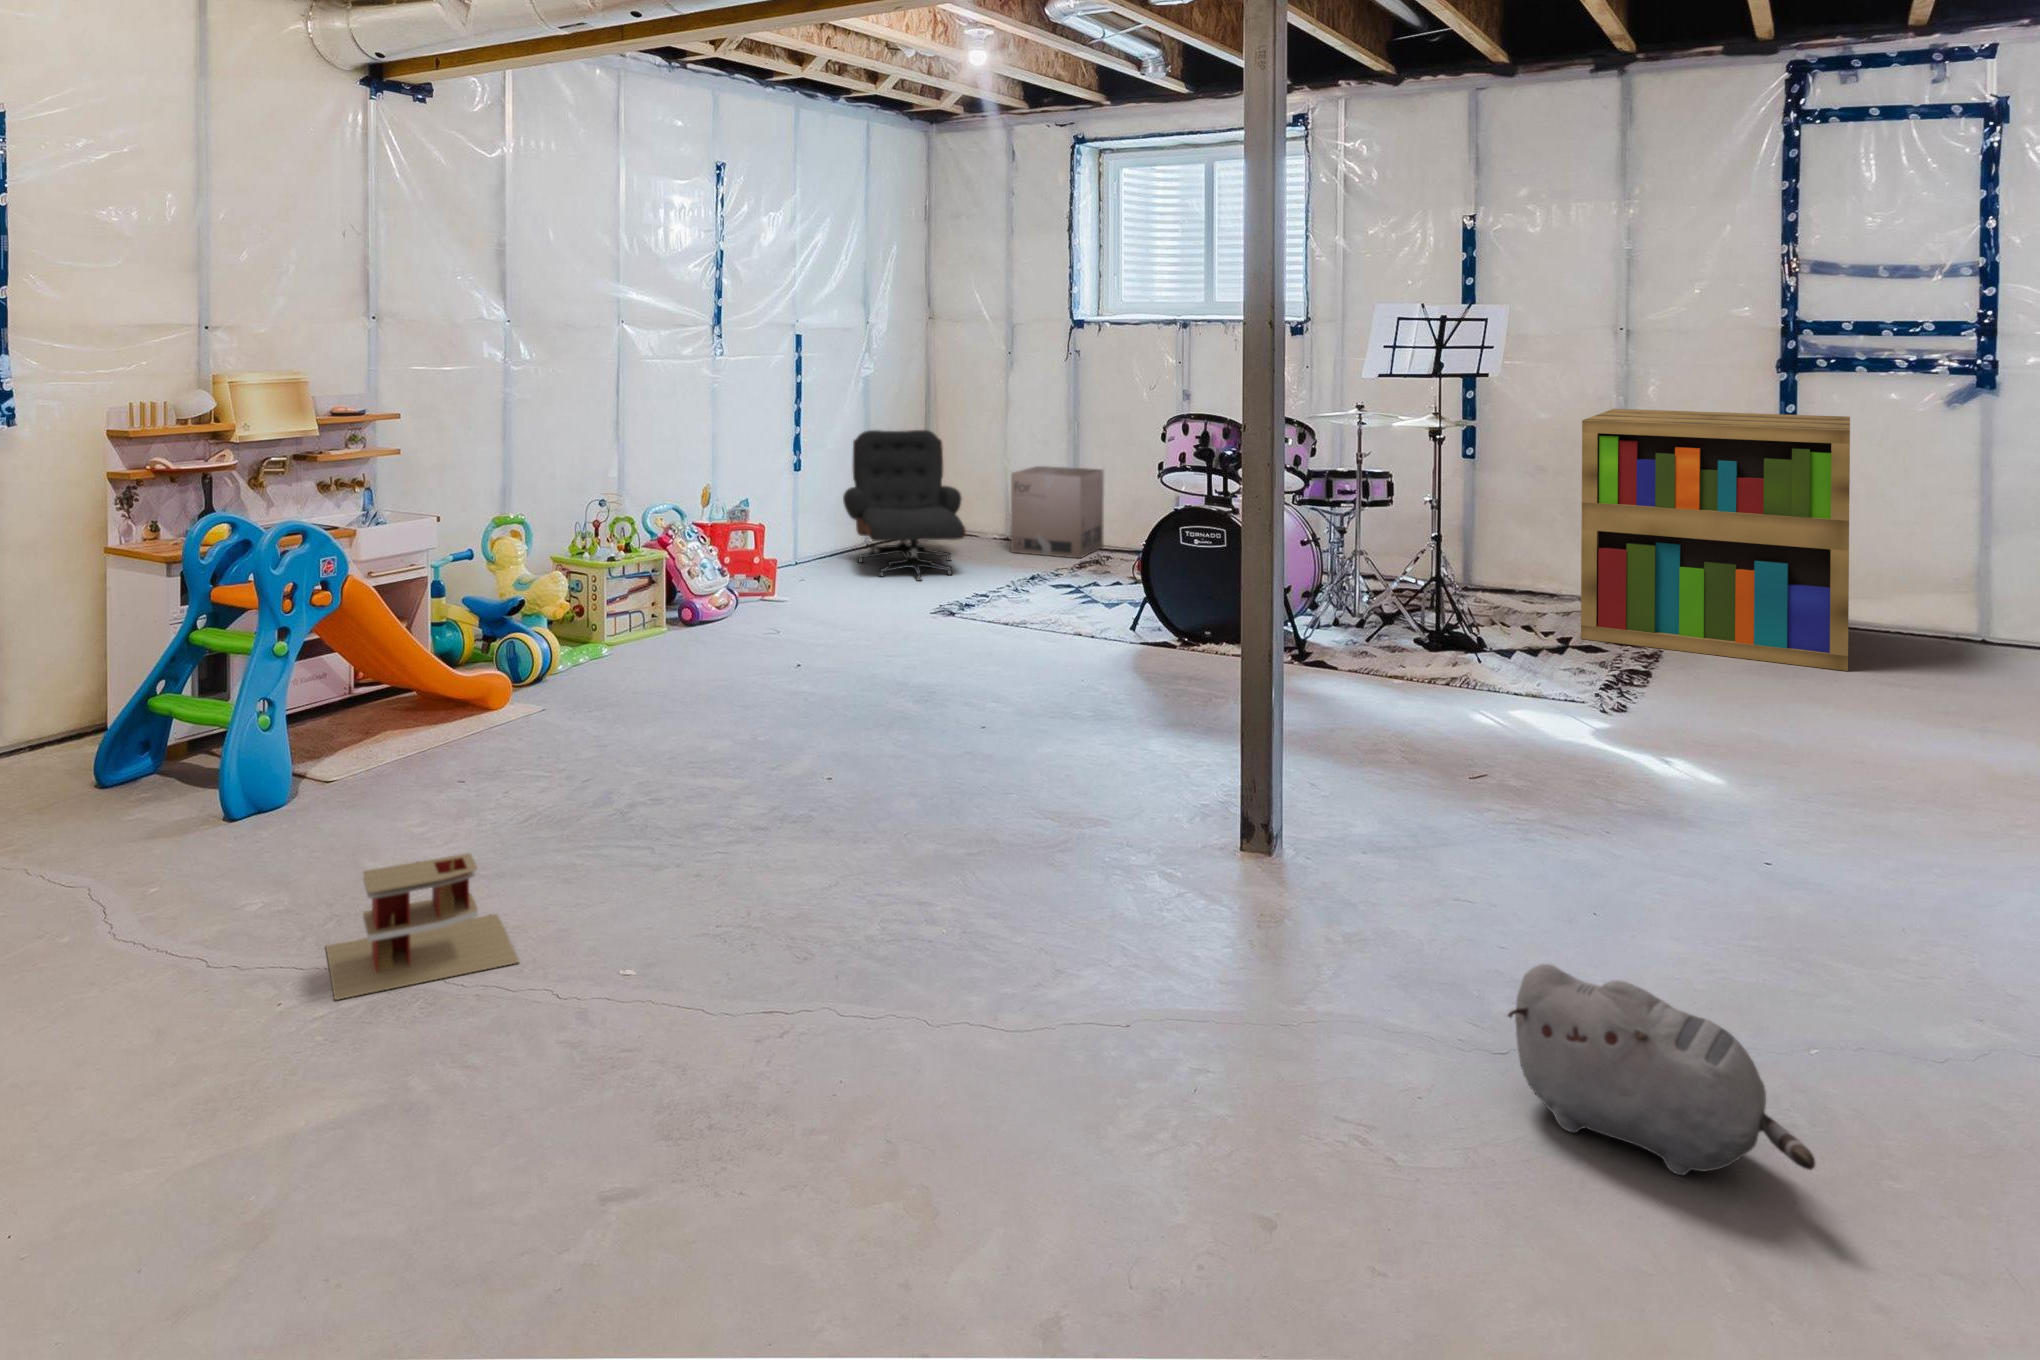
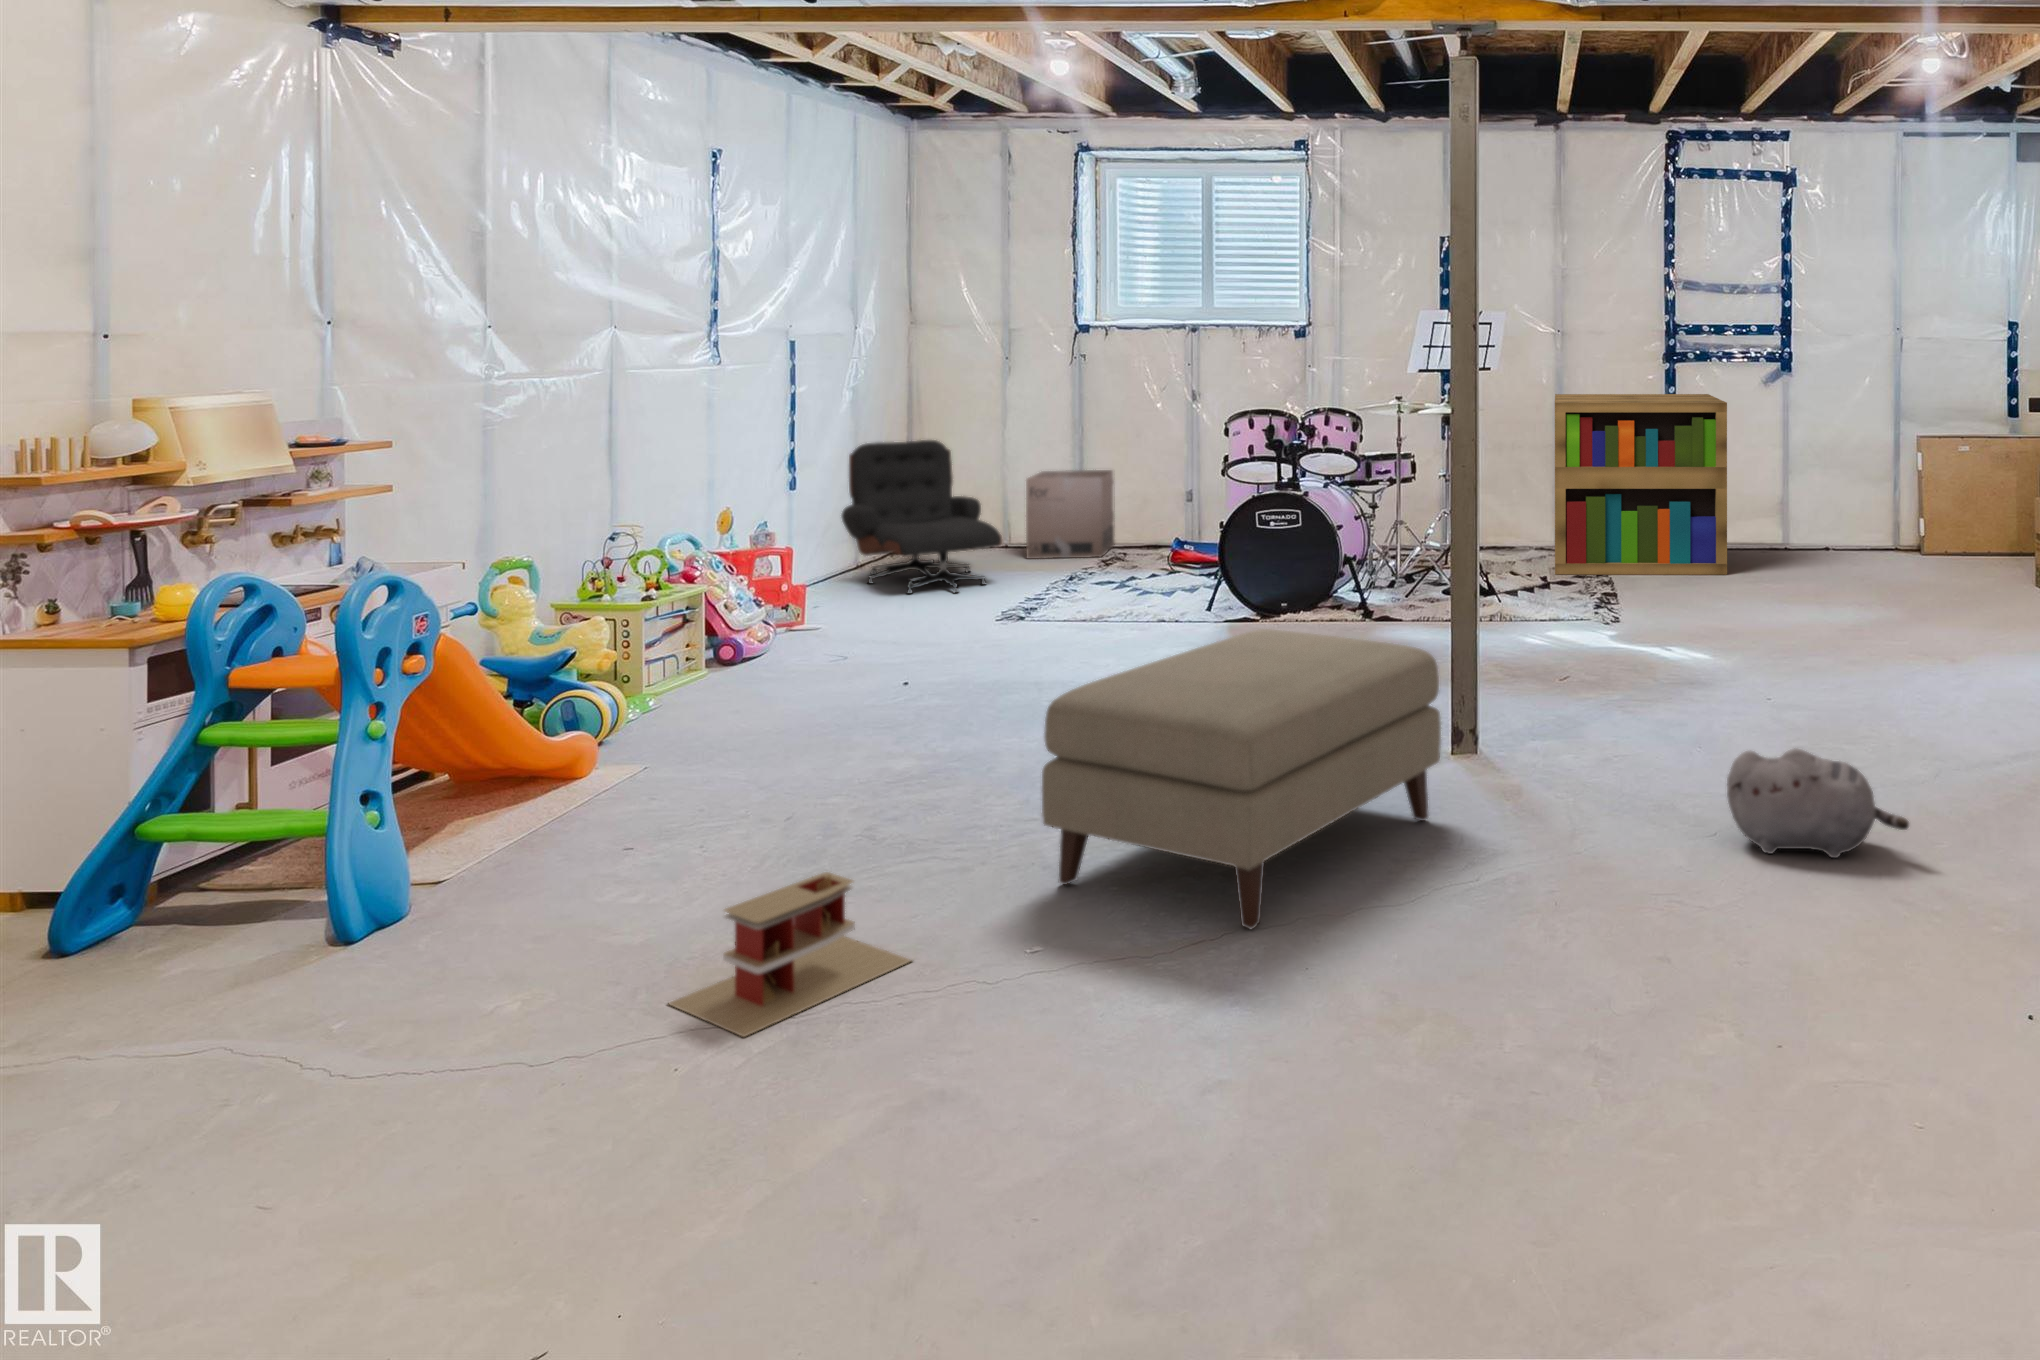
ottoman: none [689,671,1153,1028] -> present [1042,629,1441,929]

